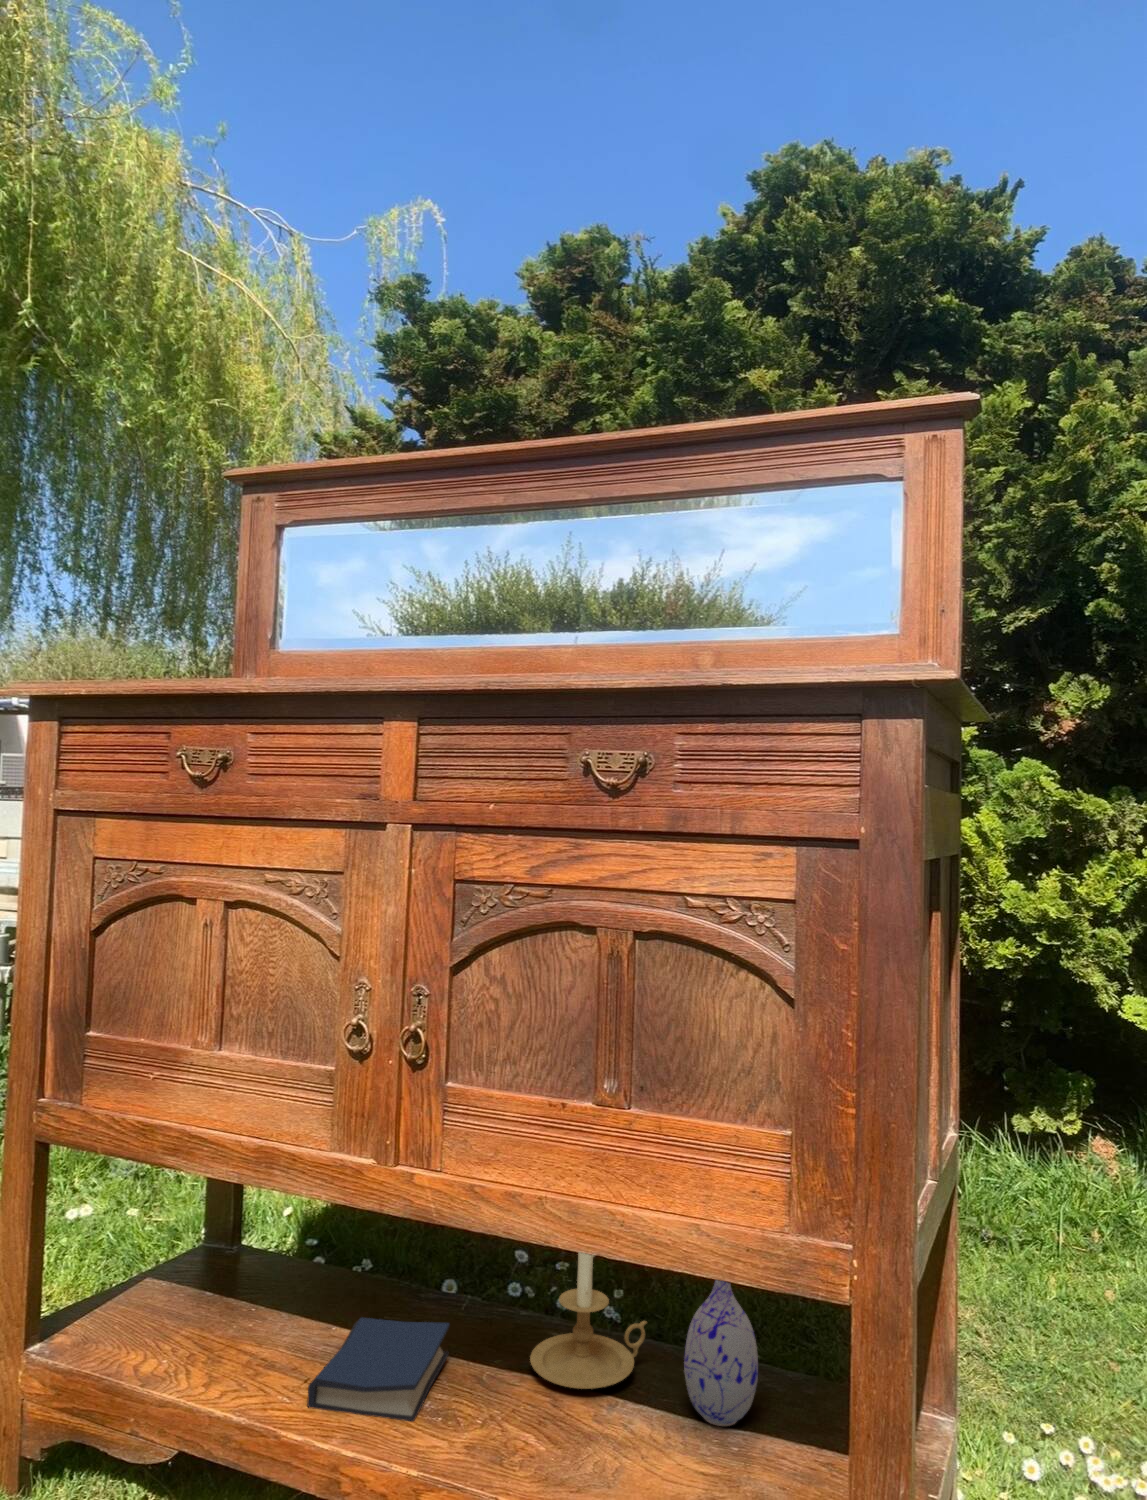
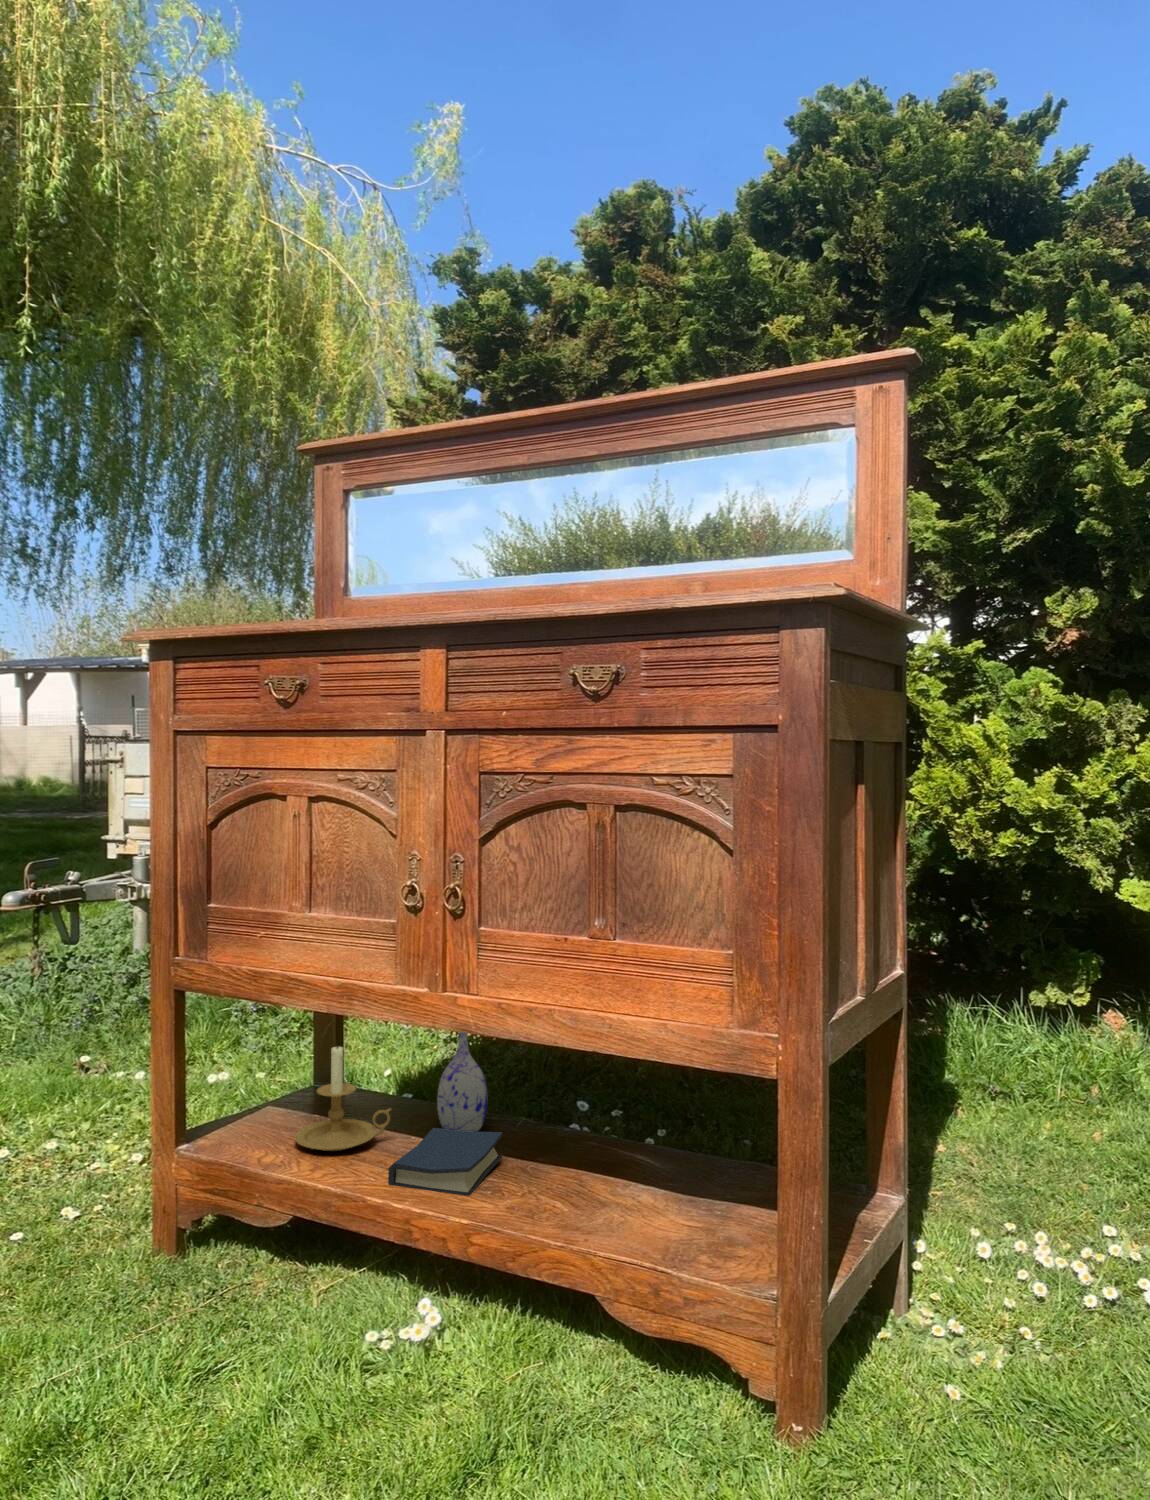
candle holder: present [530,1252,647,1389] -> present [295,1045,391,1151]
vase: present [684,1280,758,1426] -> present [437,1032,487,1132]

